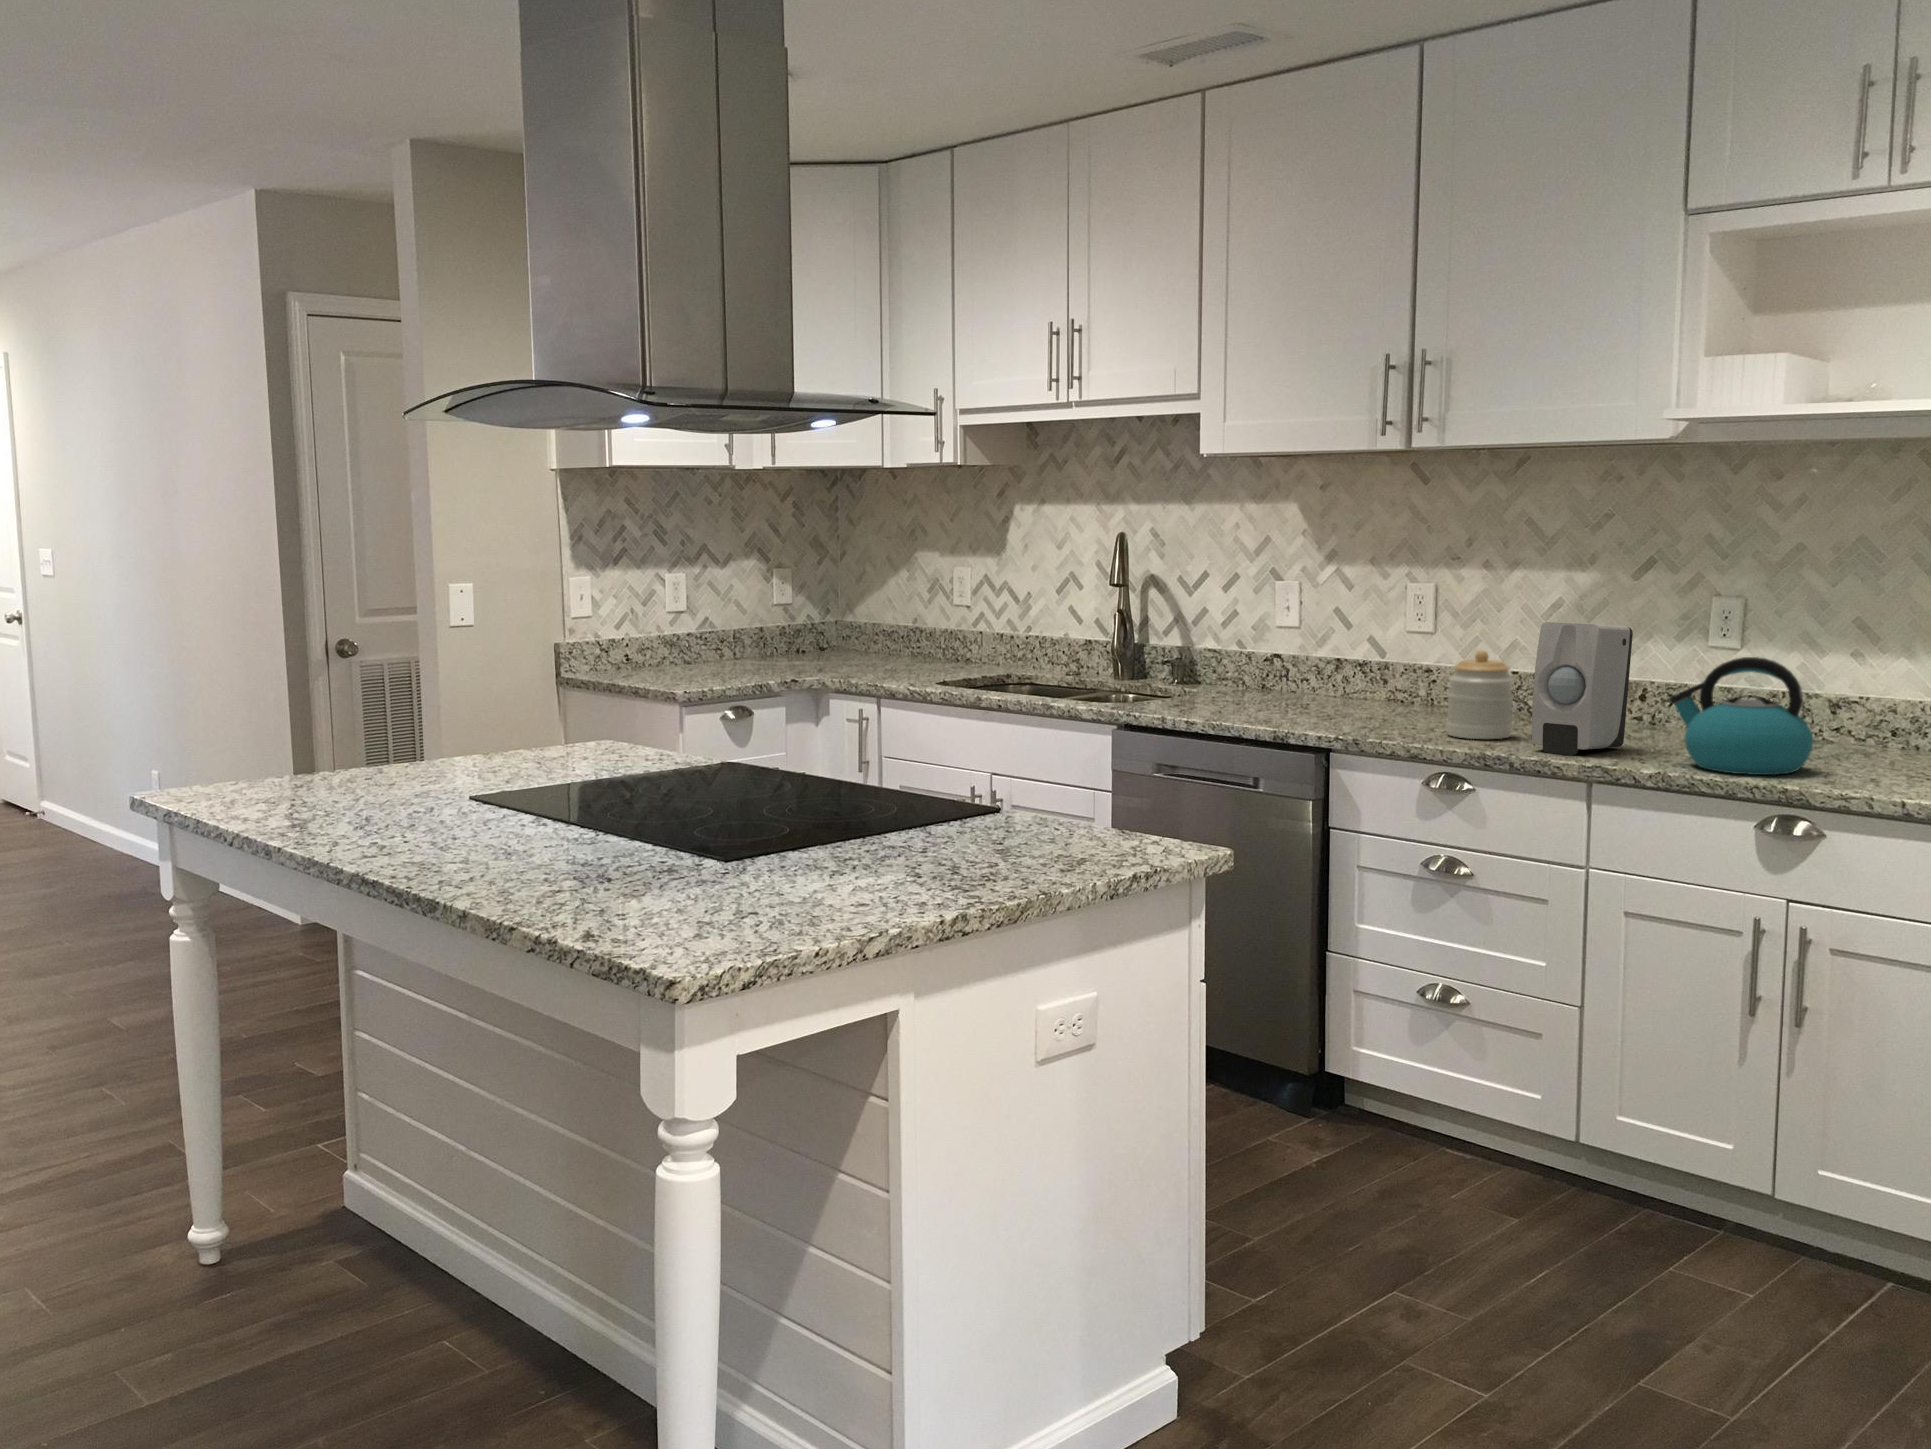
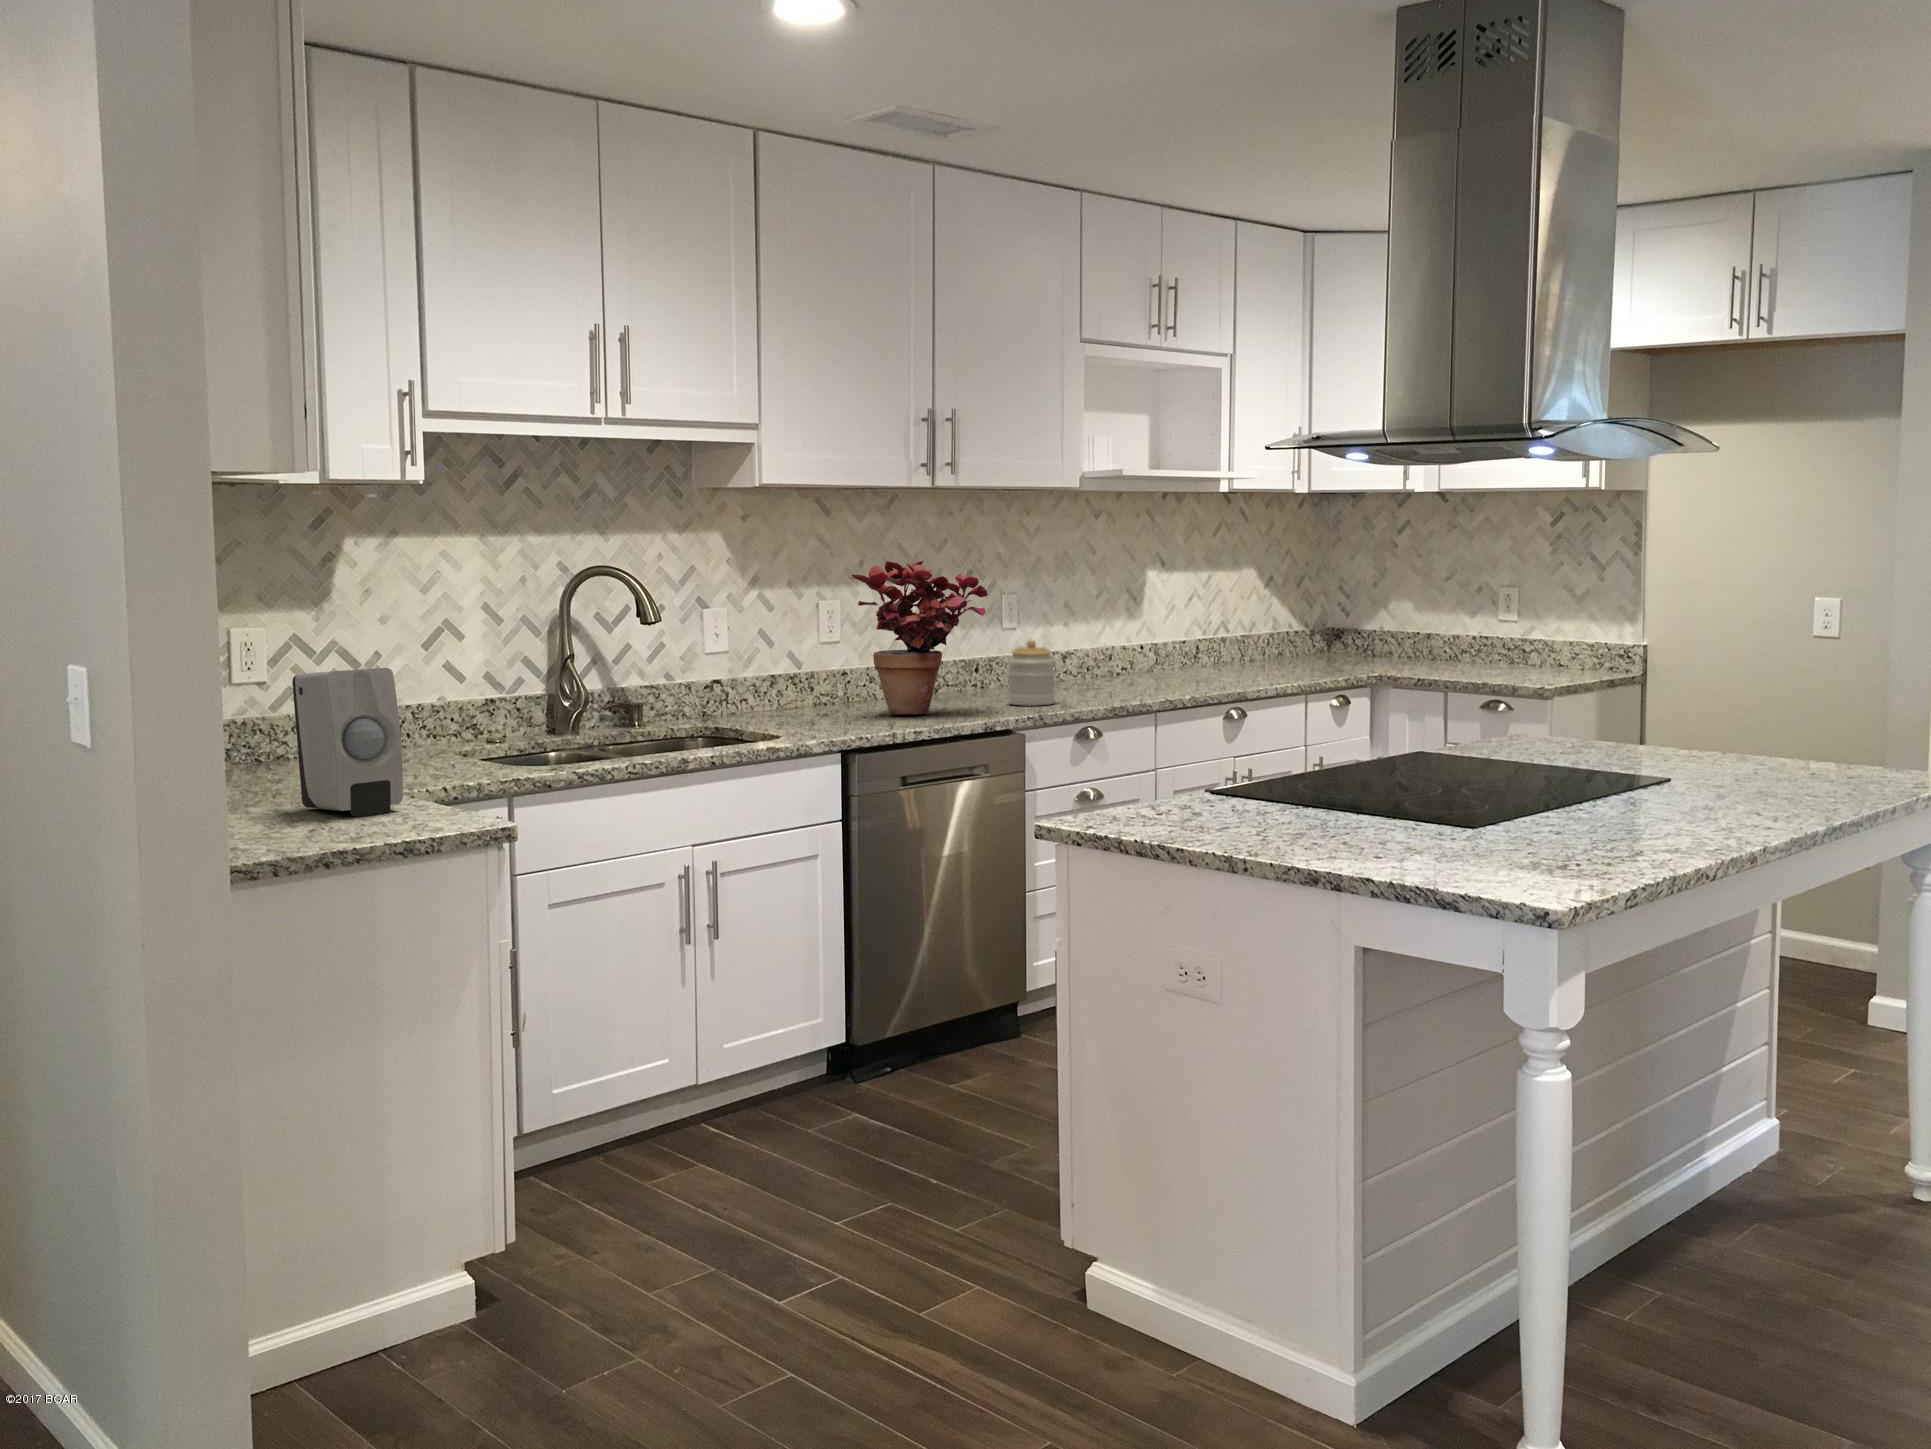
potted plant: none [1271,538,1403,719] -> present [852,561,988,715]
soap dispenser: present [1532,622,1633,755] -> present [292,668,403,817]
kettle: present [1670,657,1813,775] -> none [1147,622,1218,692]

